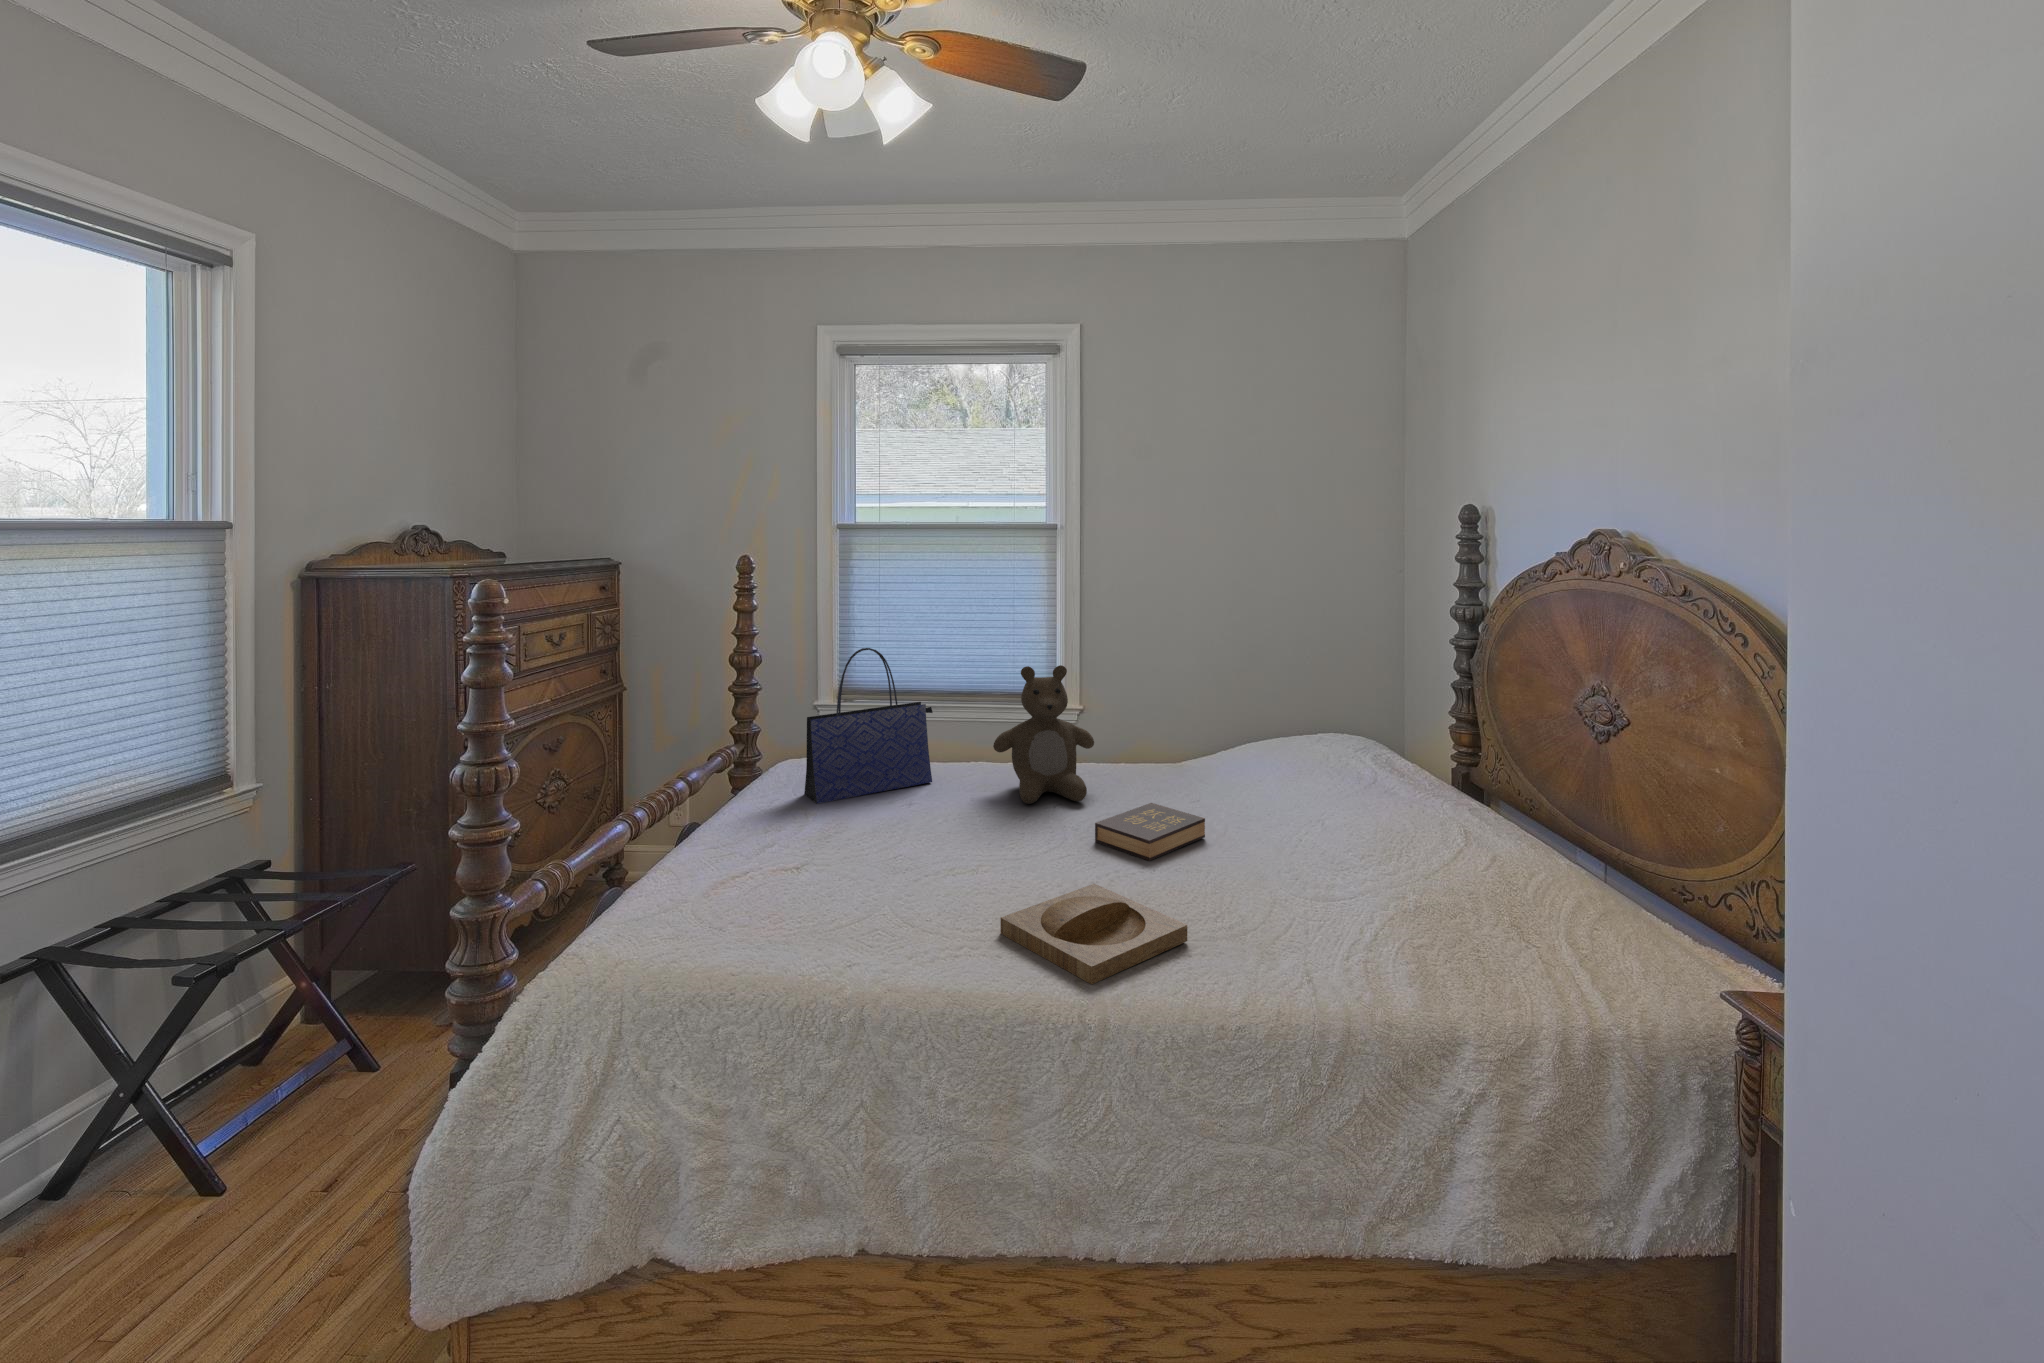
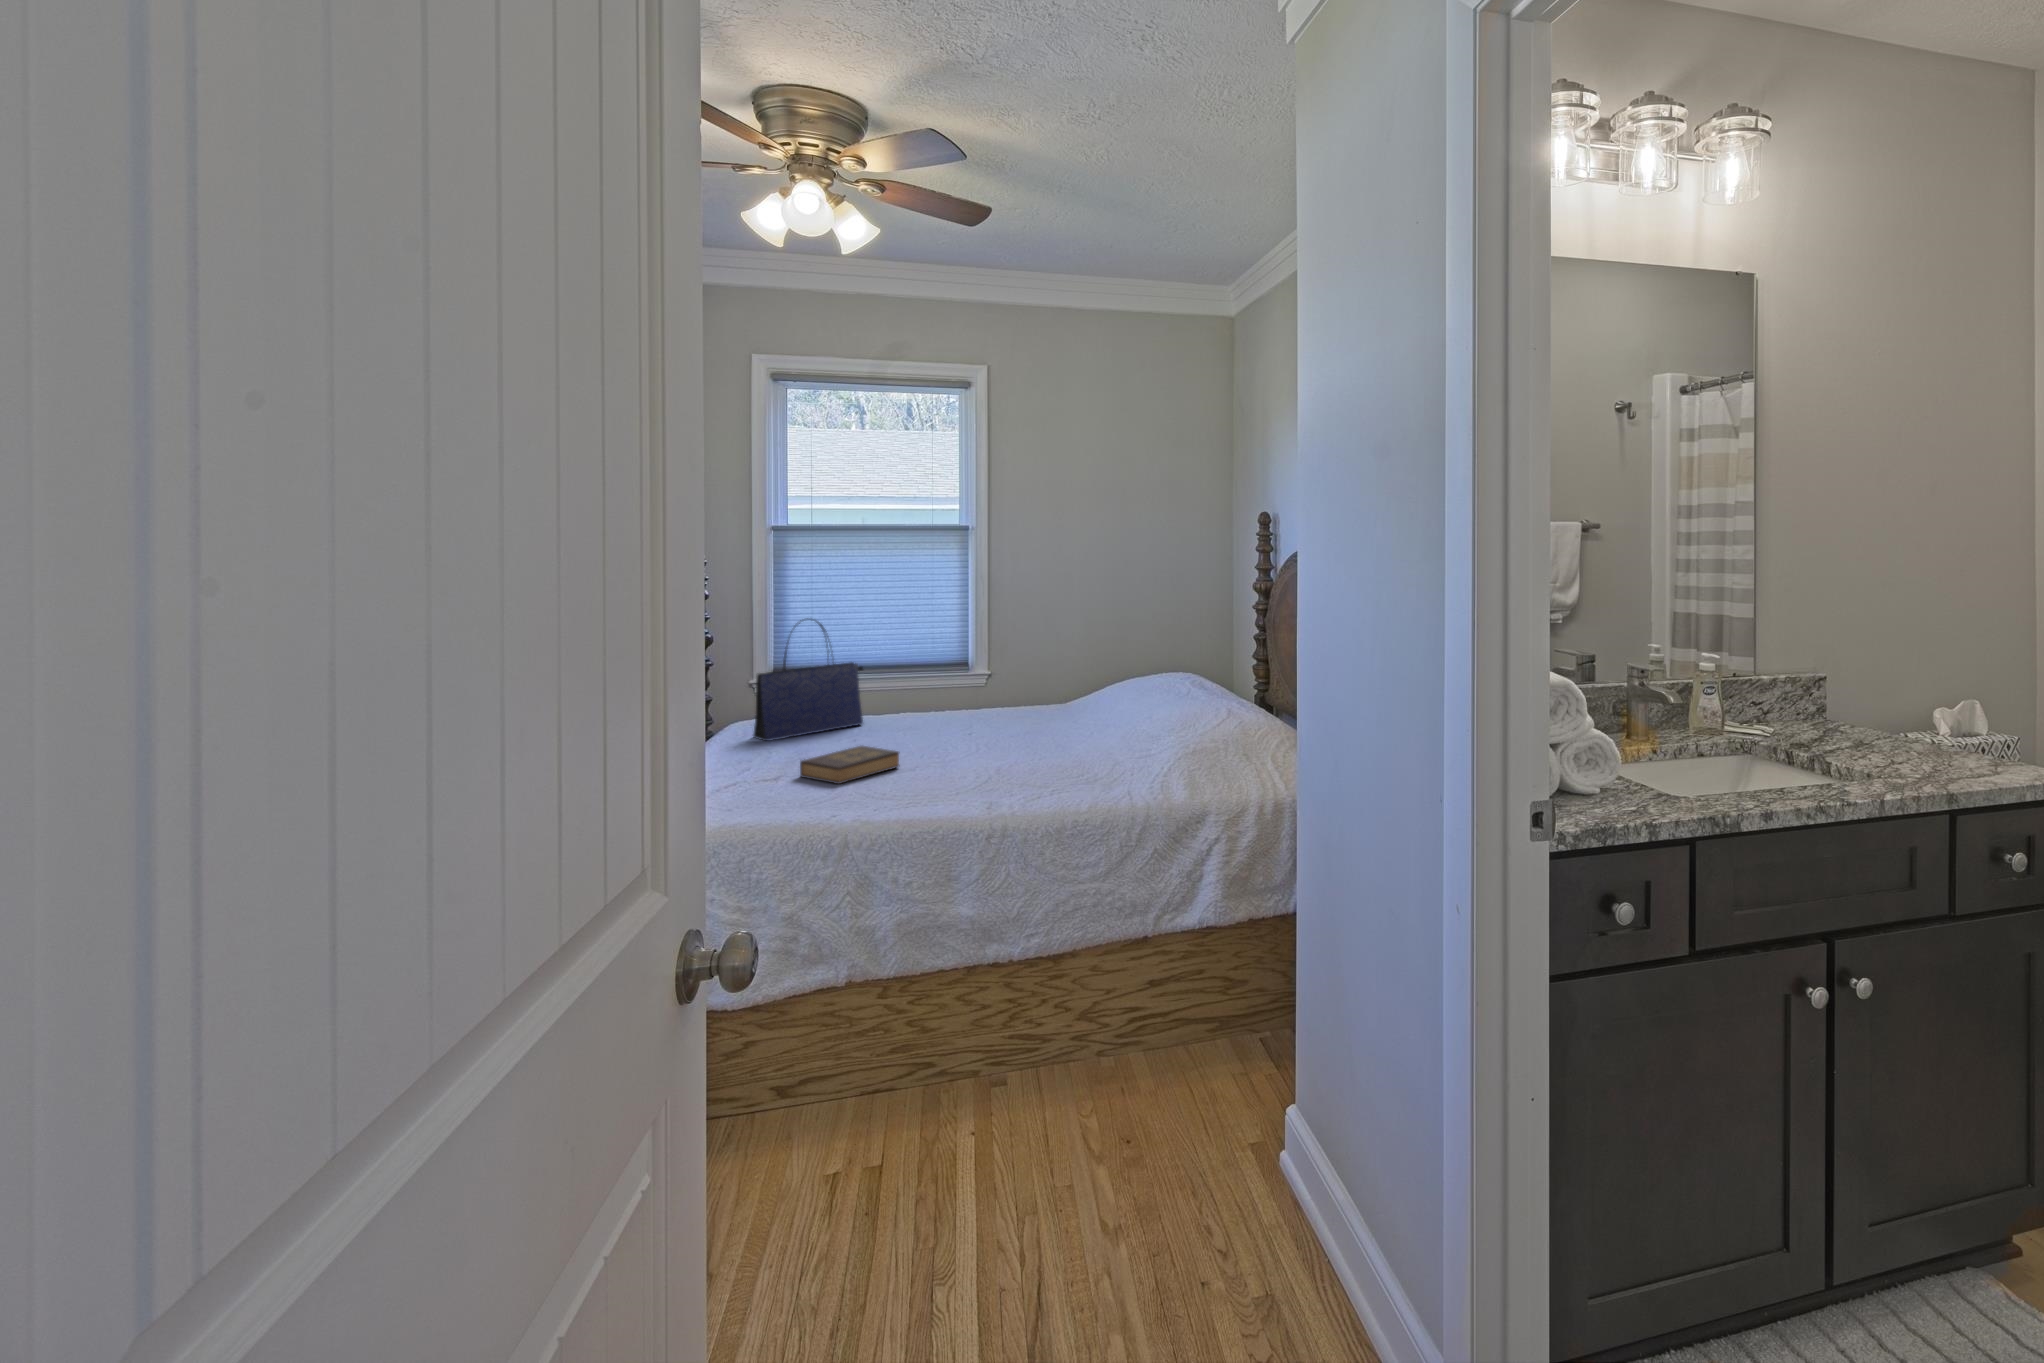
teddy bear: present [993,665,1094,804] -> none [915,628,995,731]
hardback book: present [1095,803,1205,861] -> present [800,746,899,784]
tray: present [1000,884,1187,984] -> none [923,759,1051,802]

